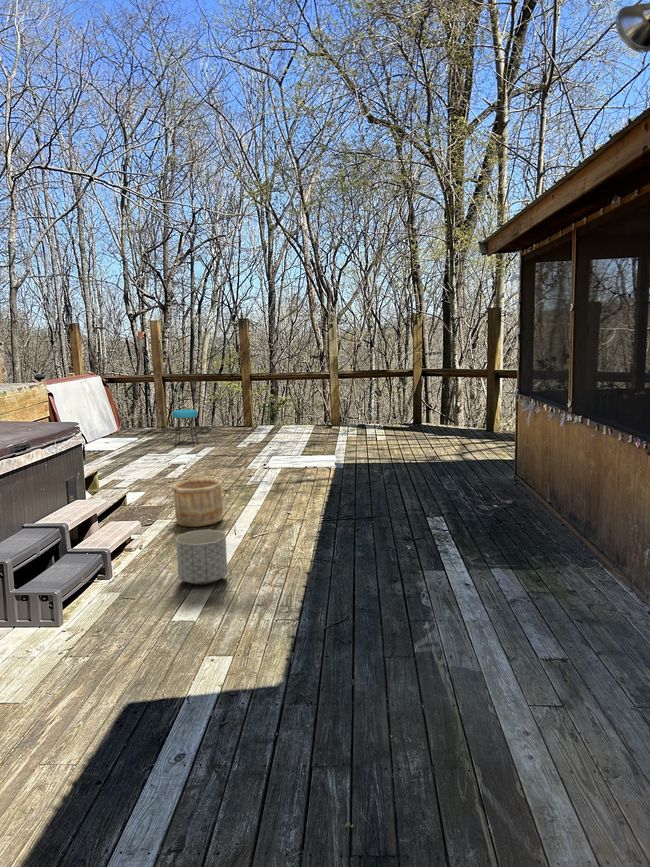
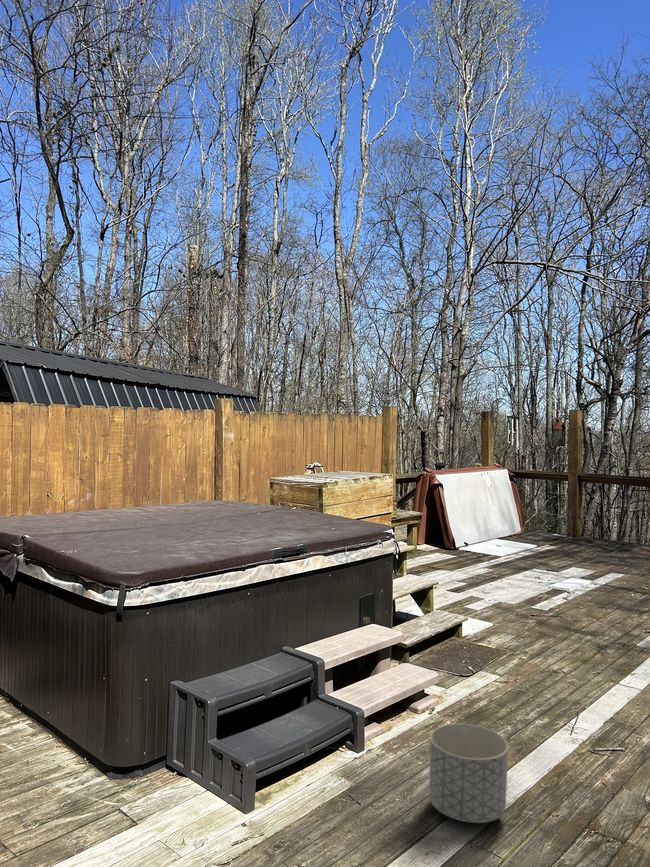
stool: present [172,409,198,447] -> none [572,519,607,568]
wooden bucket: present [172,478,223,527] -> none [496,626,572,703]

